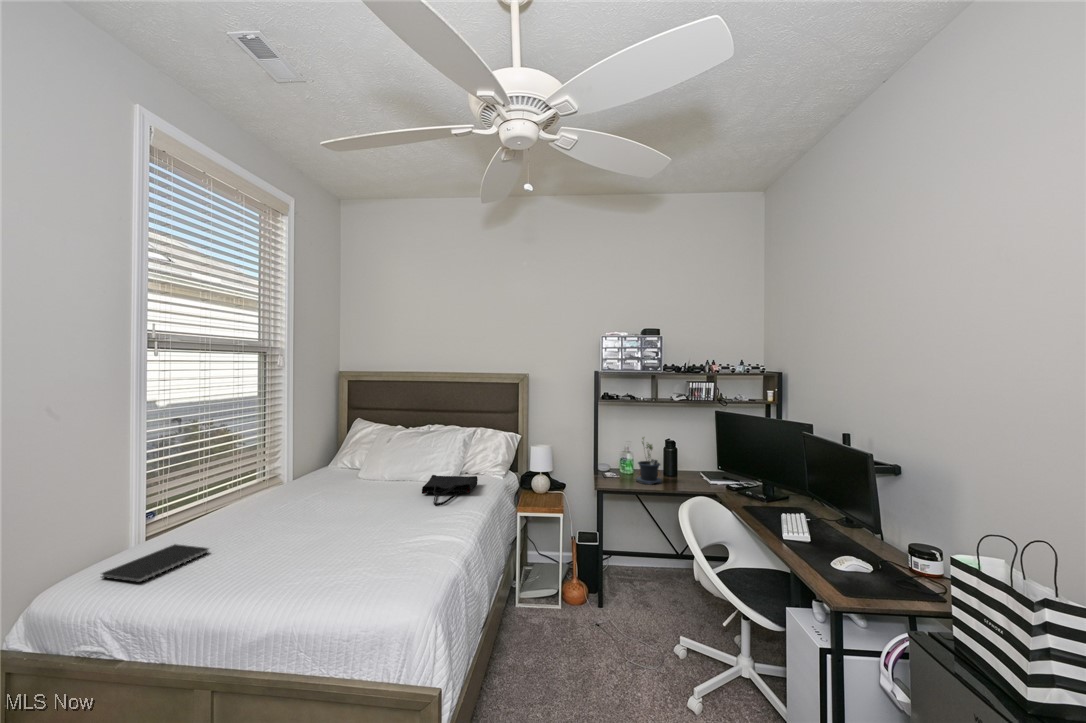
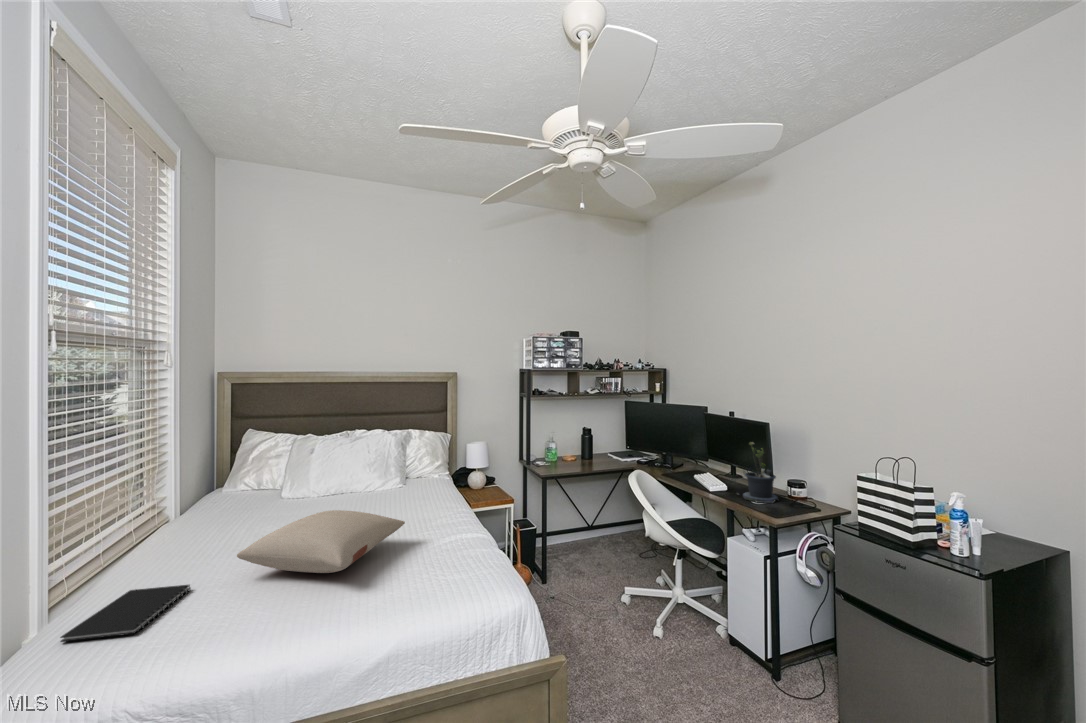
potted plant: present [636,437,662,485] -> present [737,442,778,503]
tote bag: present [422,475,478,506] -> none [382,476,436,507]
pillow: none [243,501,392,560] -> present [237,510,405,573]

